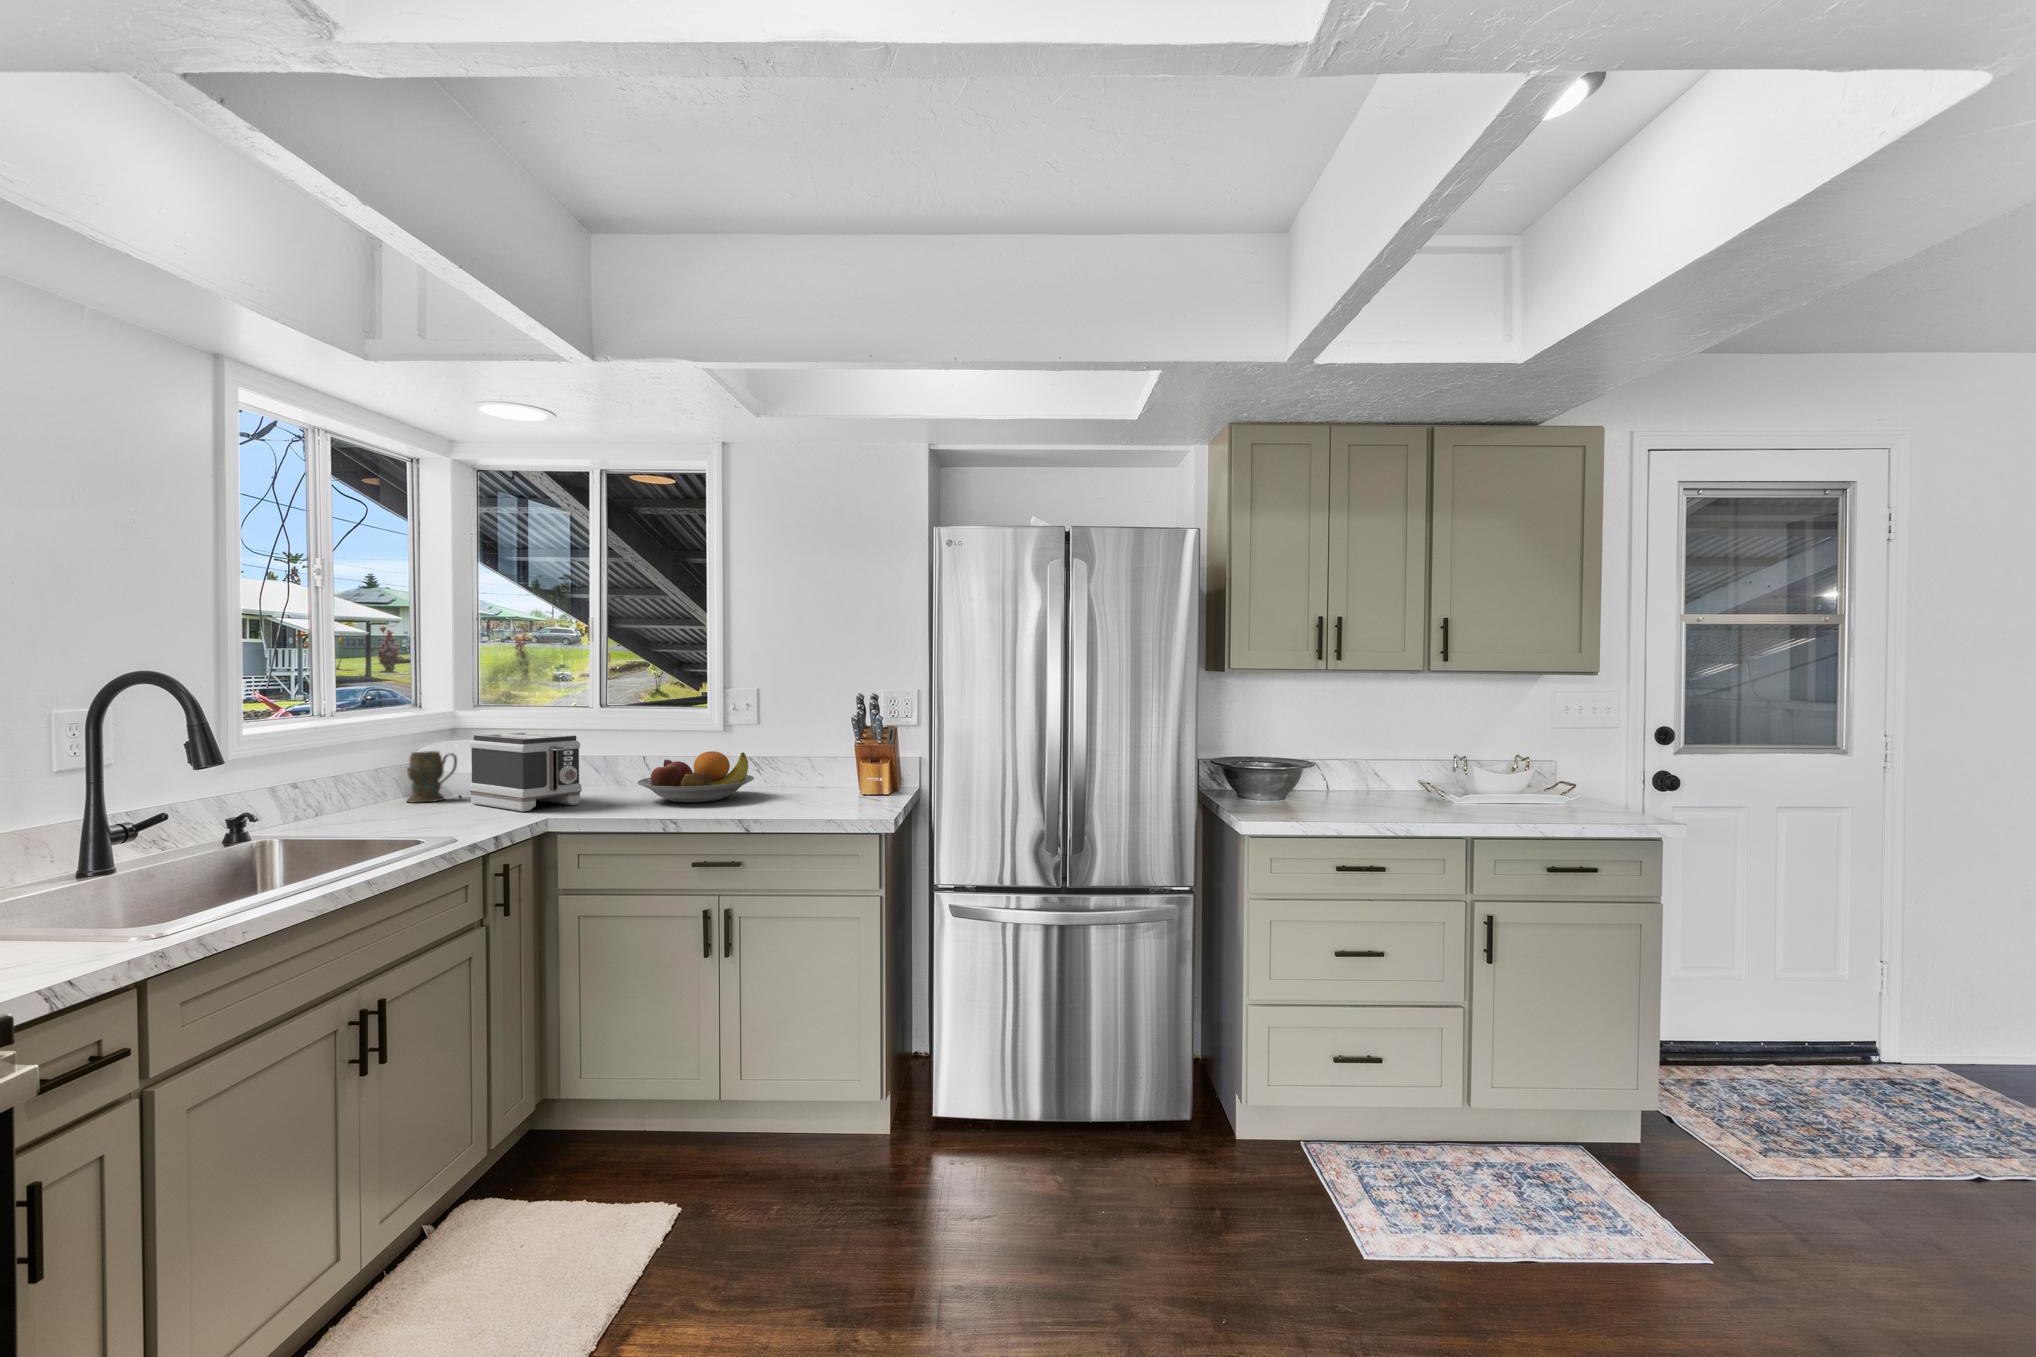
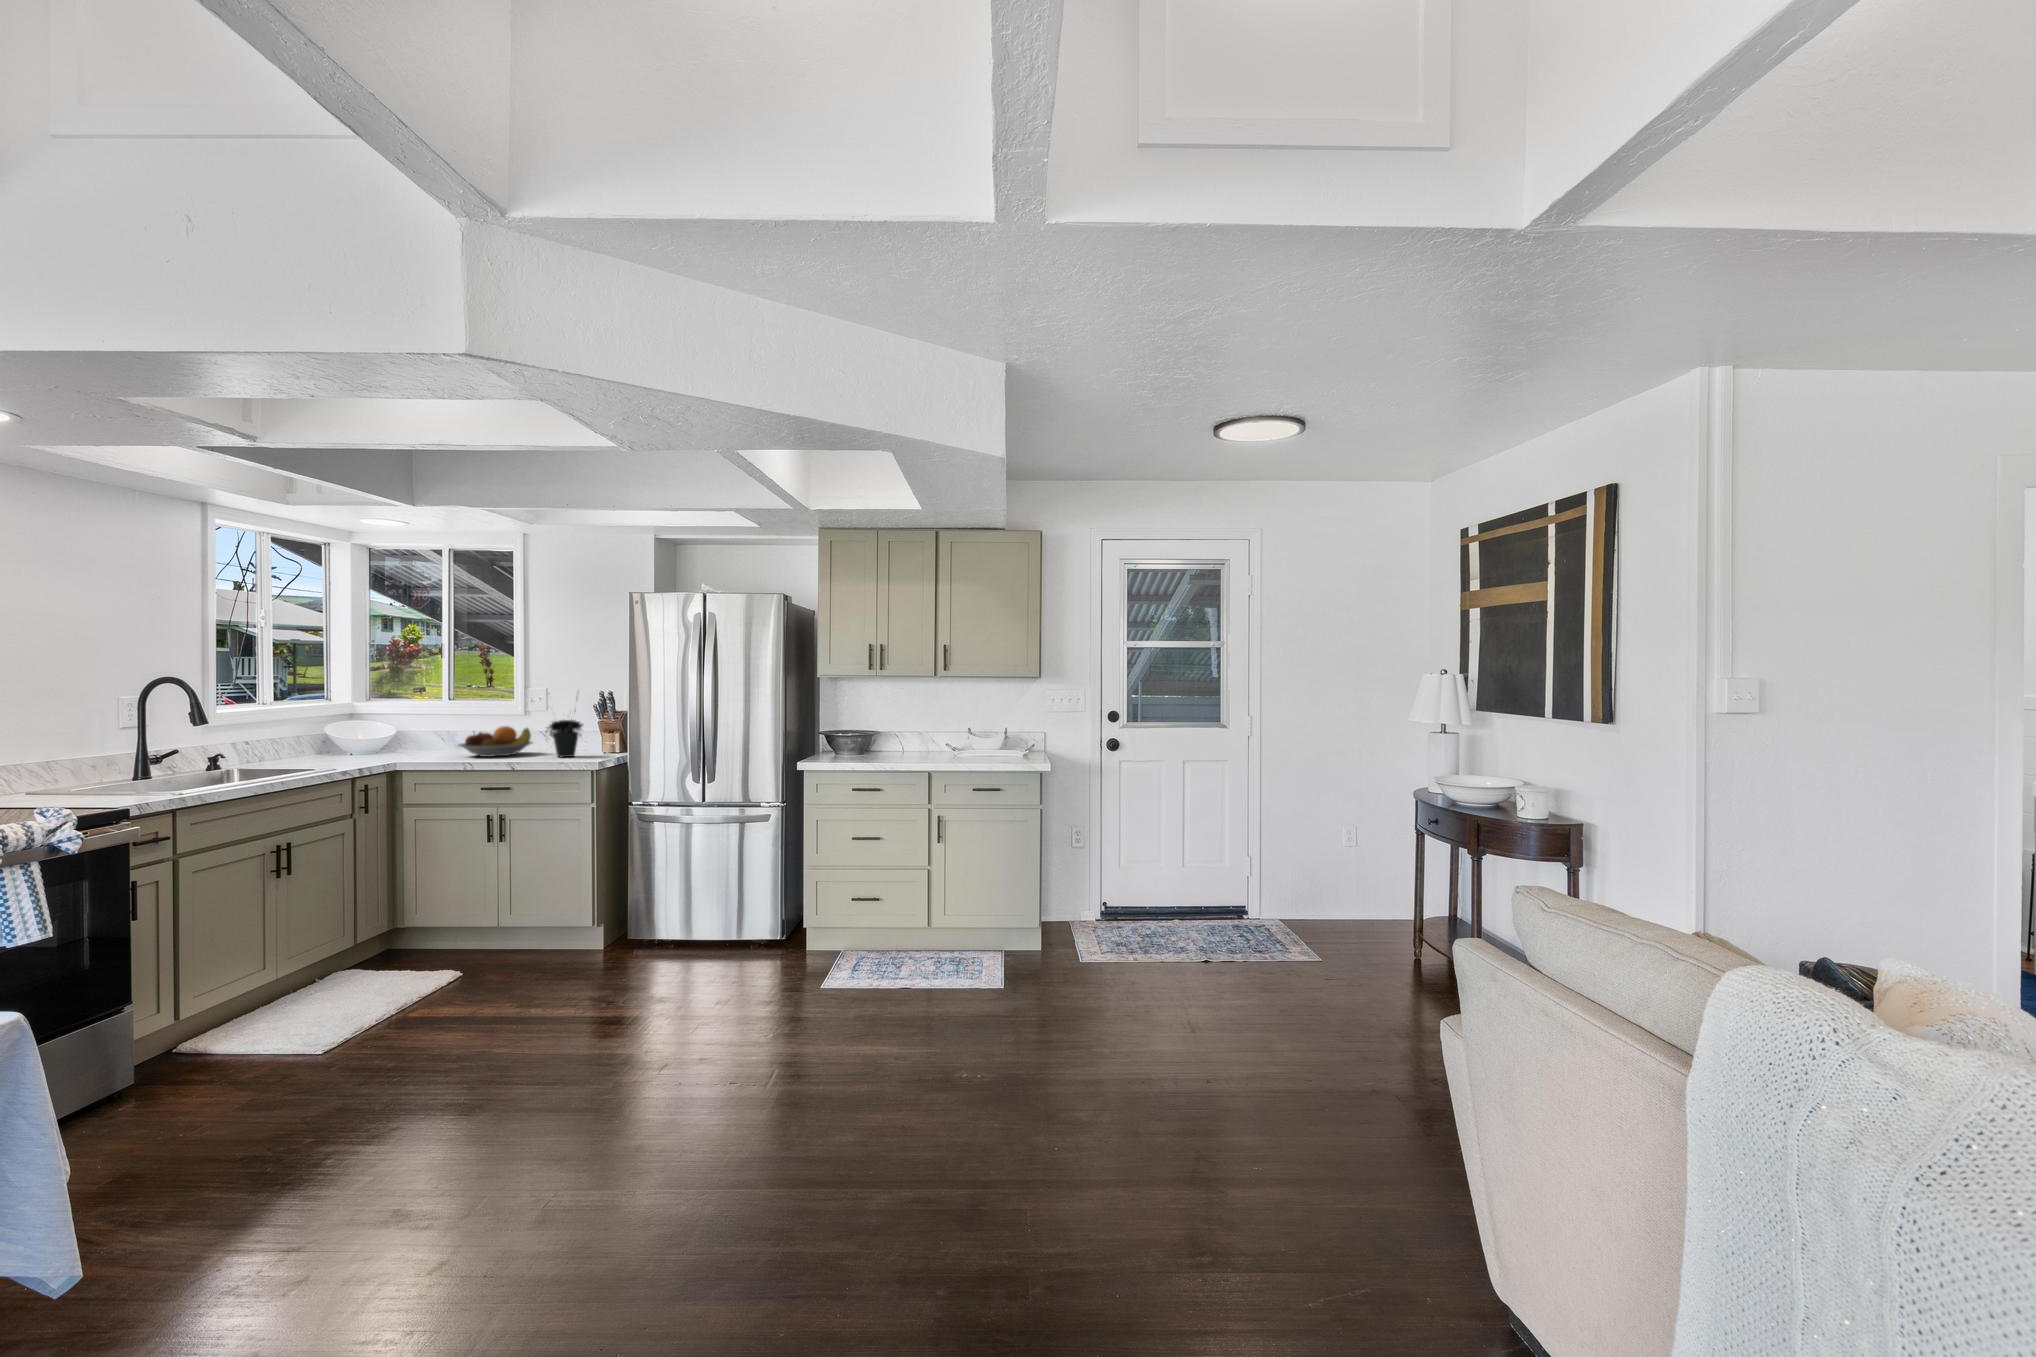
potted plant: none [786,690,849,805] -> present [546,693,583,757]
toaster: present [469,732,582,811] -> none [355,715,422,760]
mug: present [407,751,457,803] -> none [318,727,349,757]

